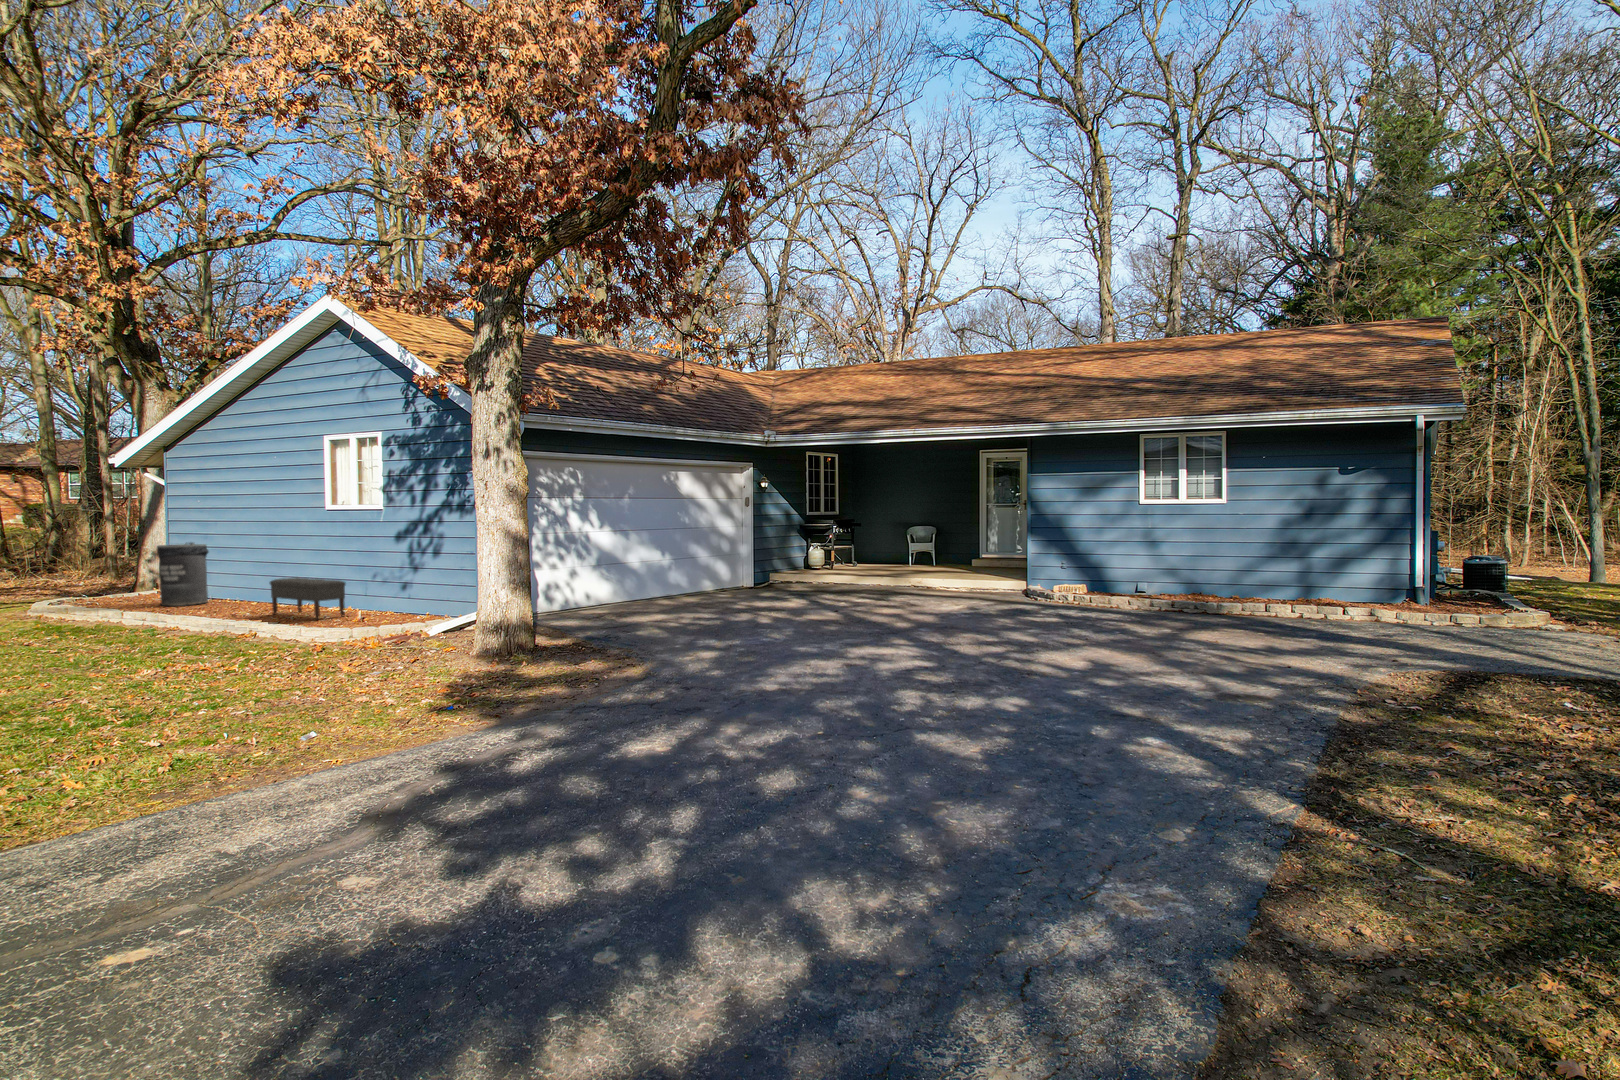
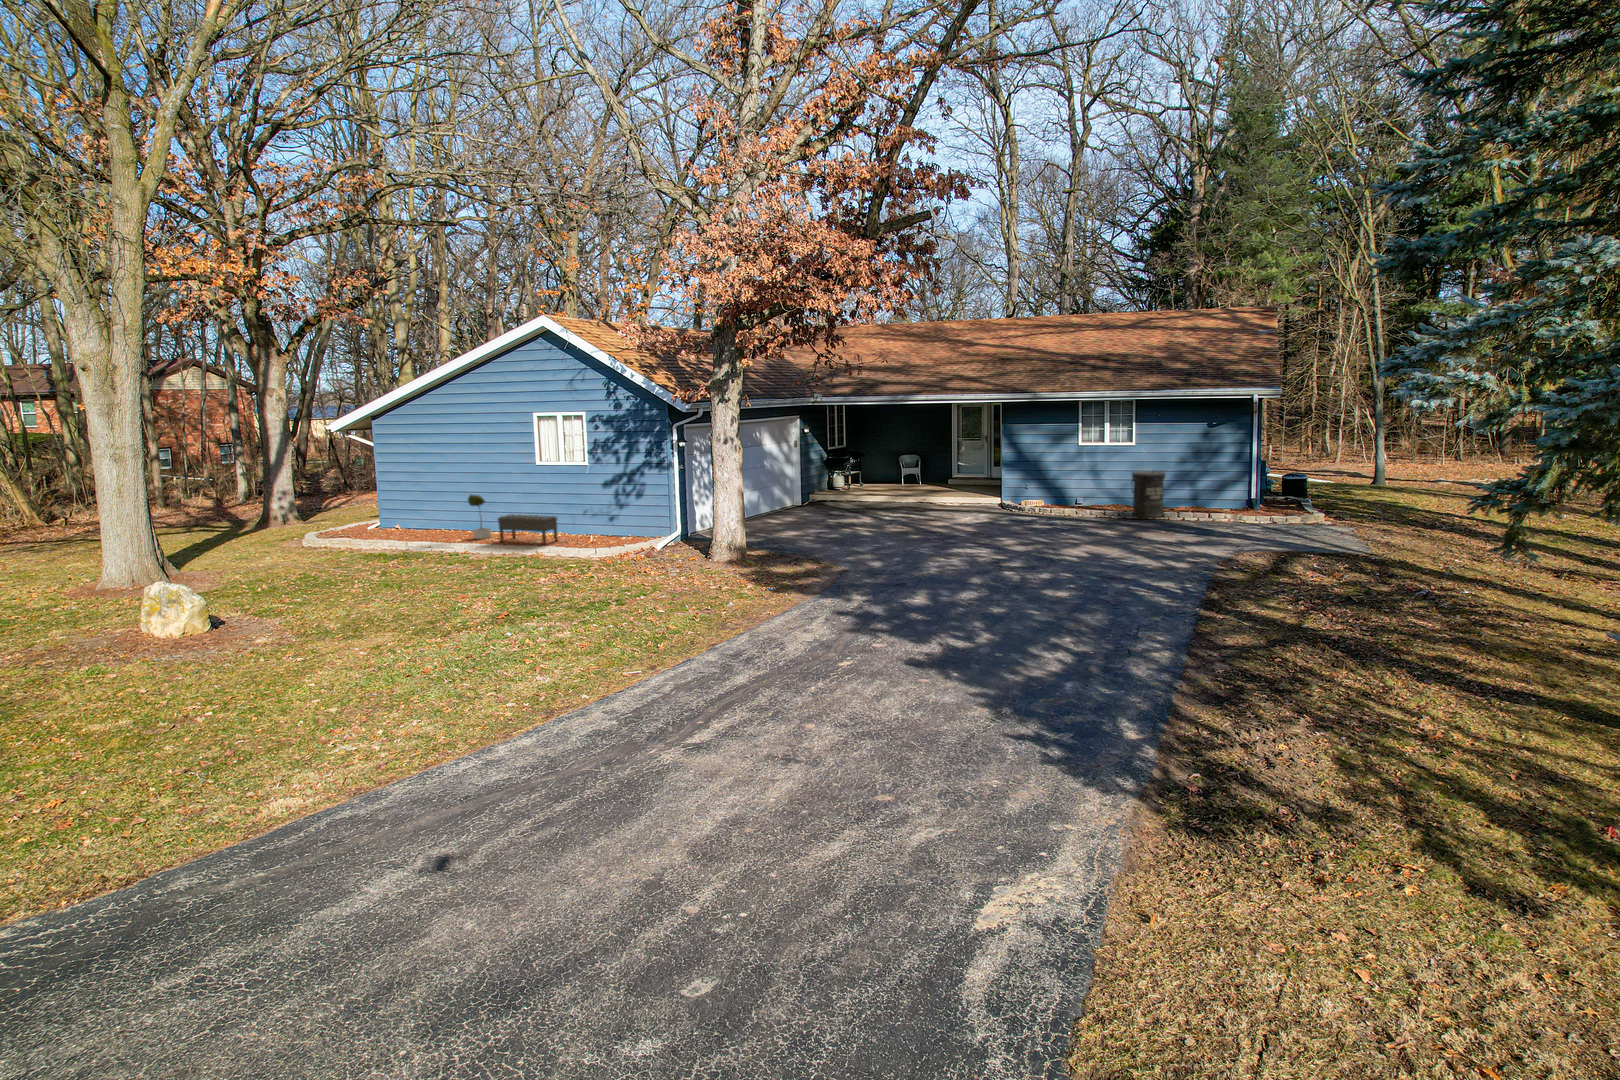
trash can: present [157,542,209,606] -> present [1131,471,1165,517]
potted tree: none [245,548,278,611] -> present [468,495,491,539]

